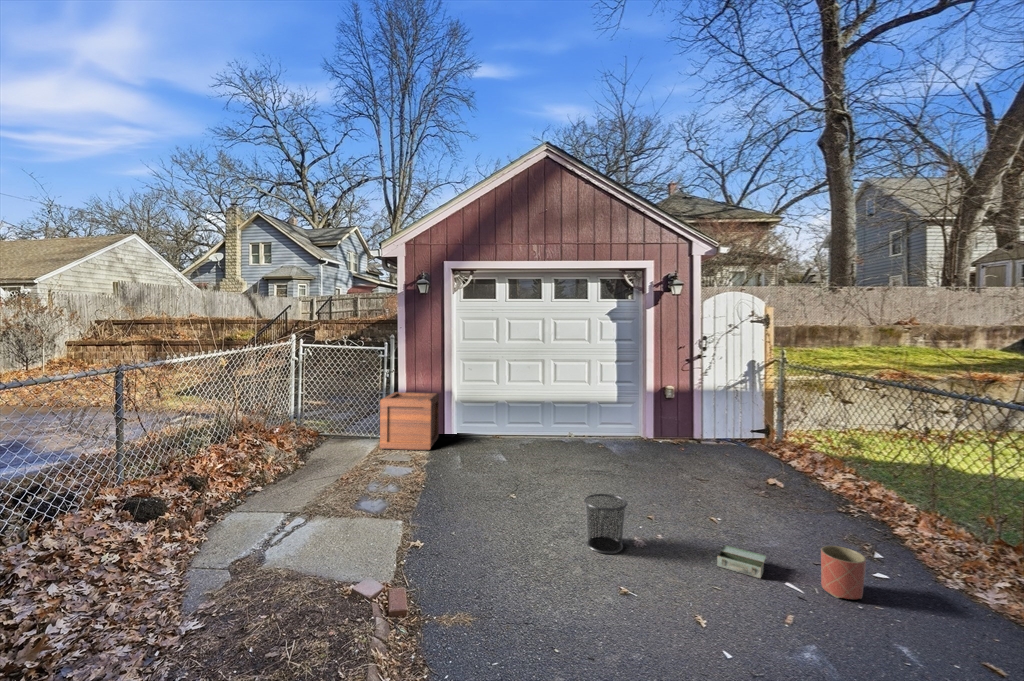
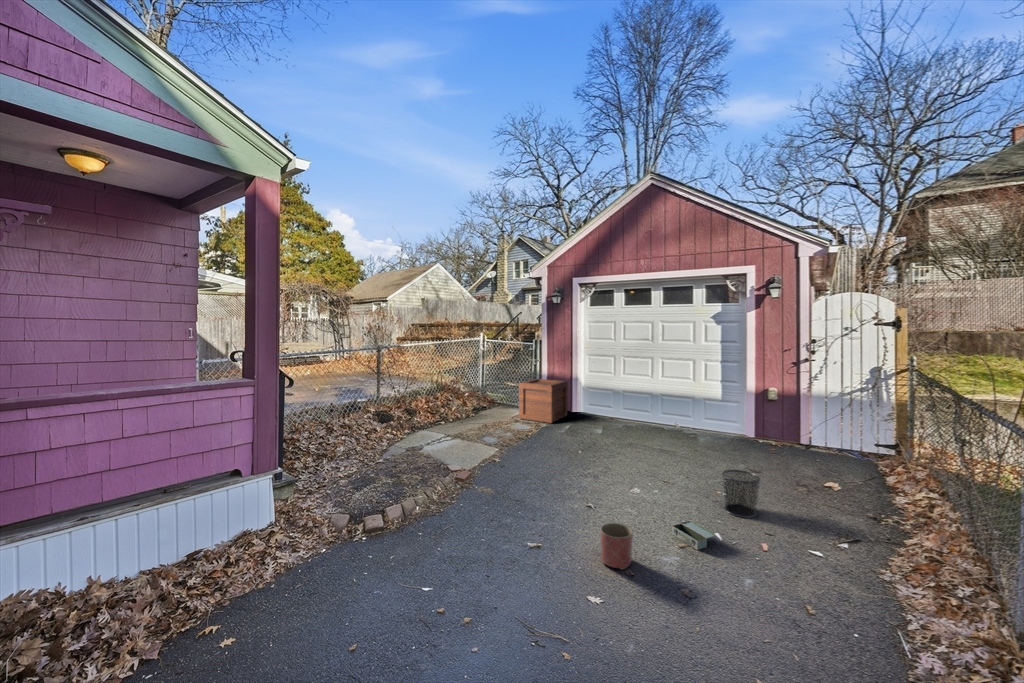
waste bin: present [584,494,627,553] -> present [722,470,760,517]
planter: present [821,546,866,599] -> present [600,523,633,570]

